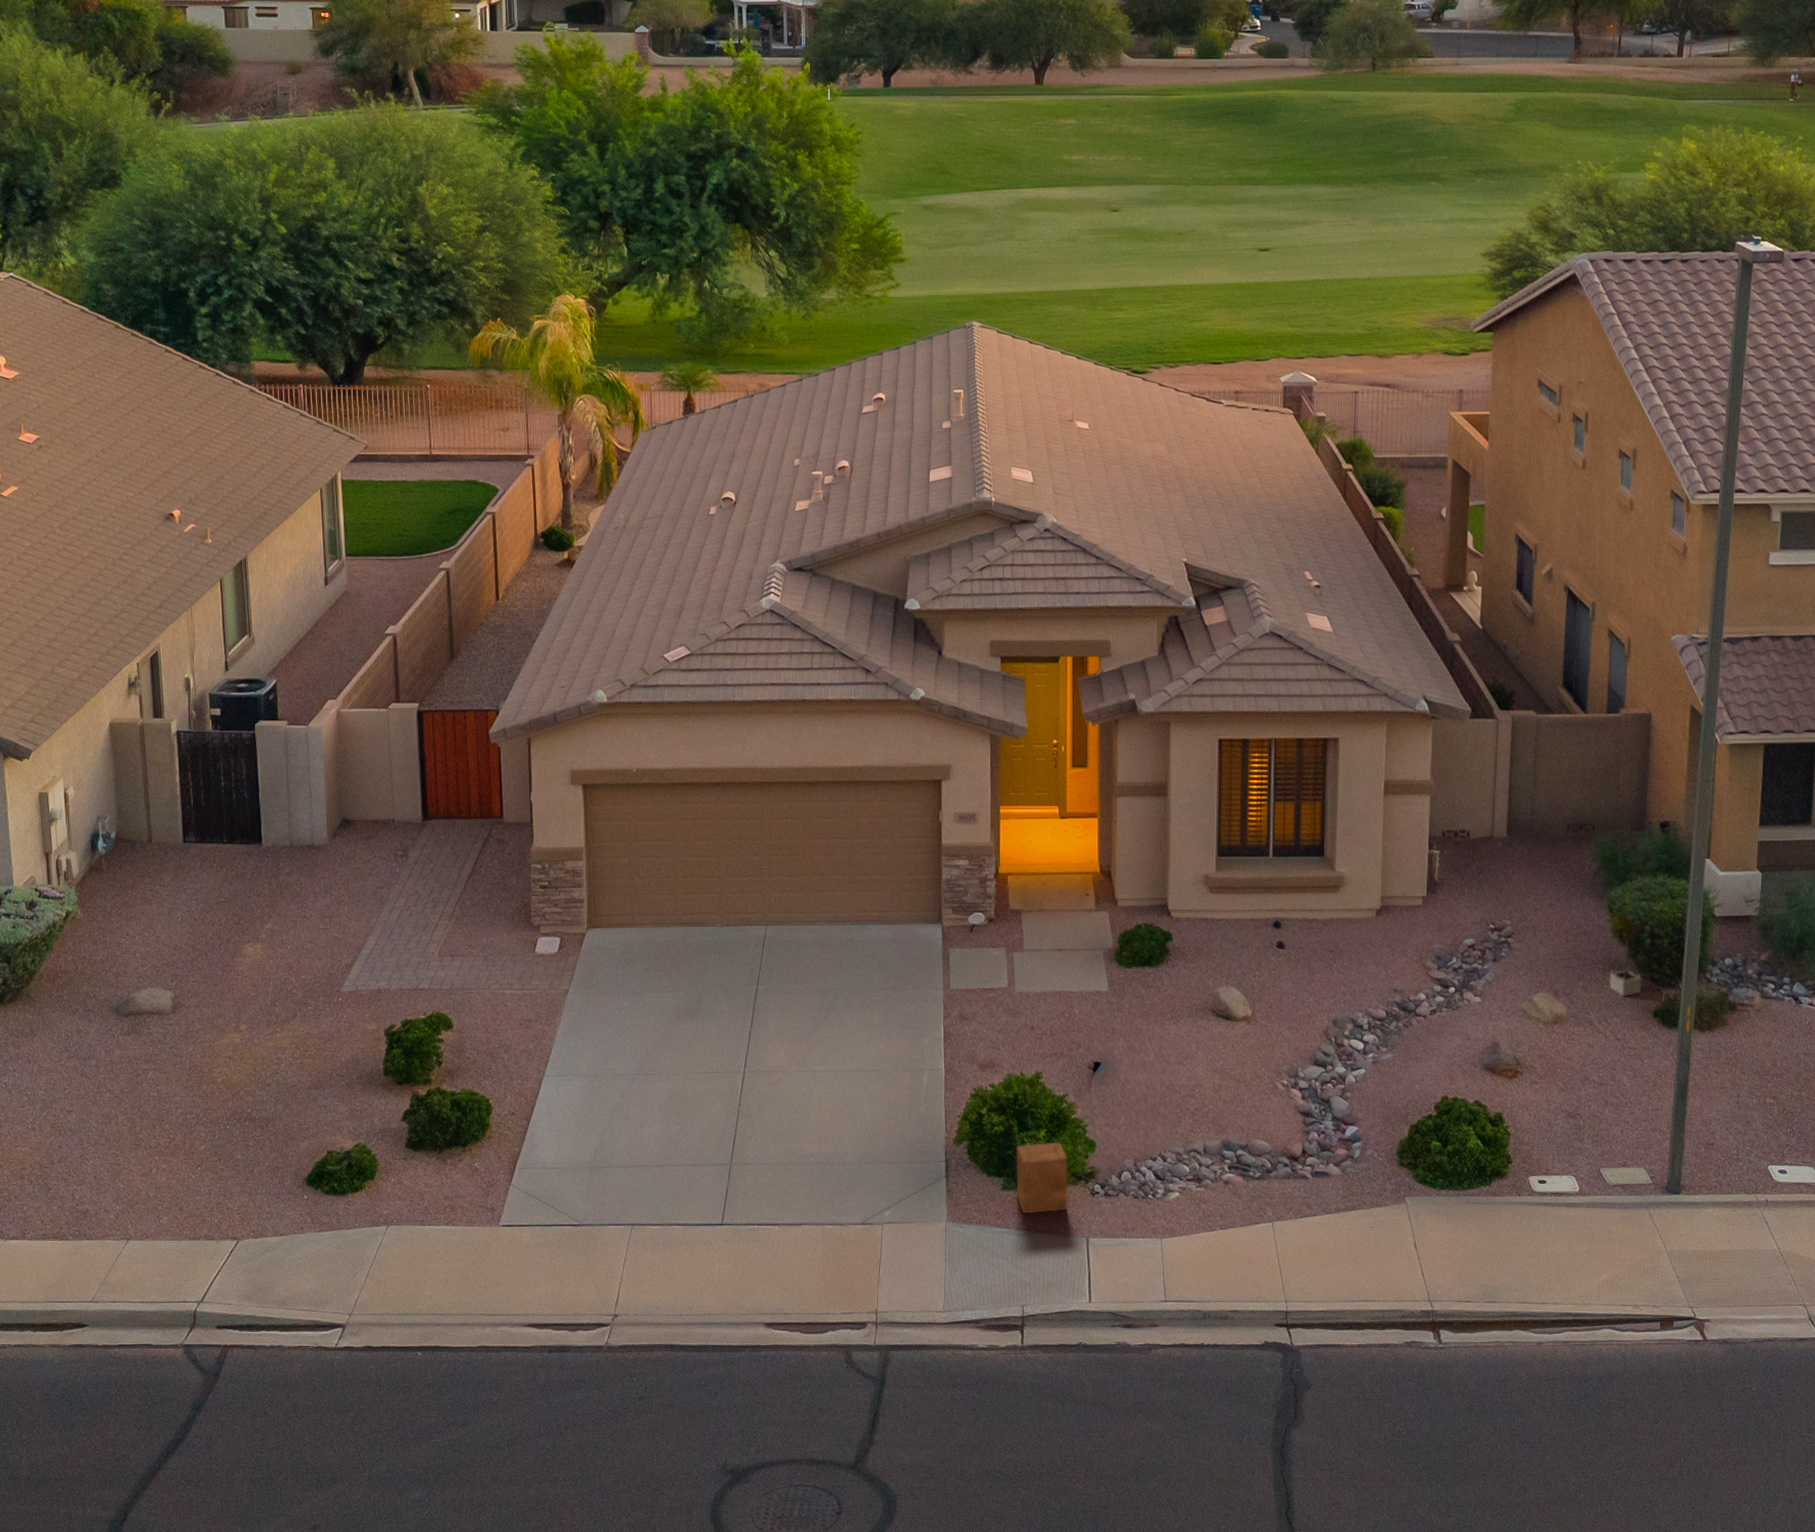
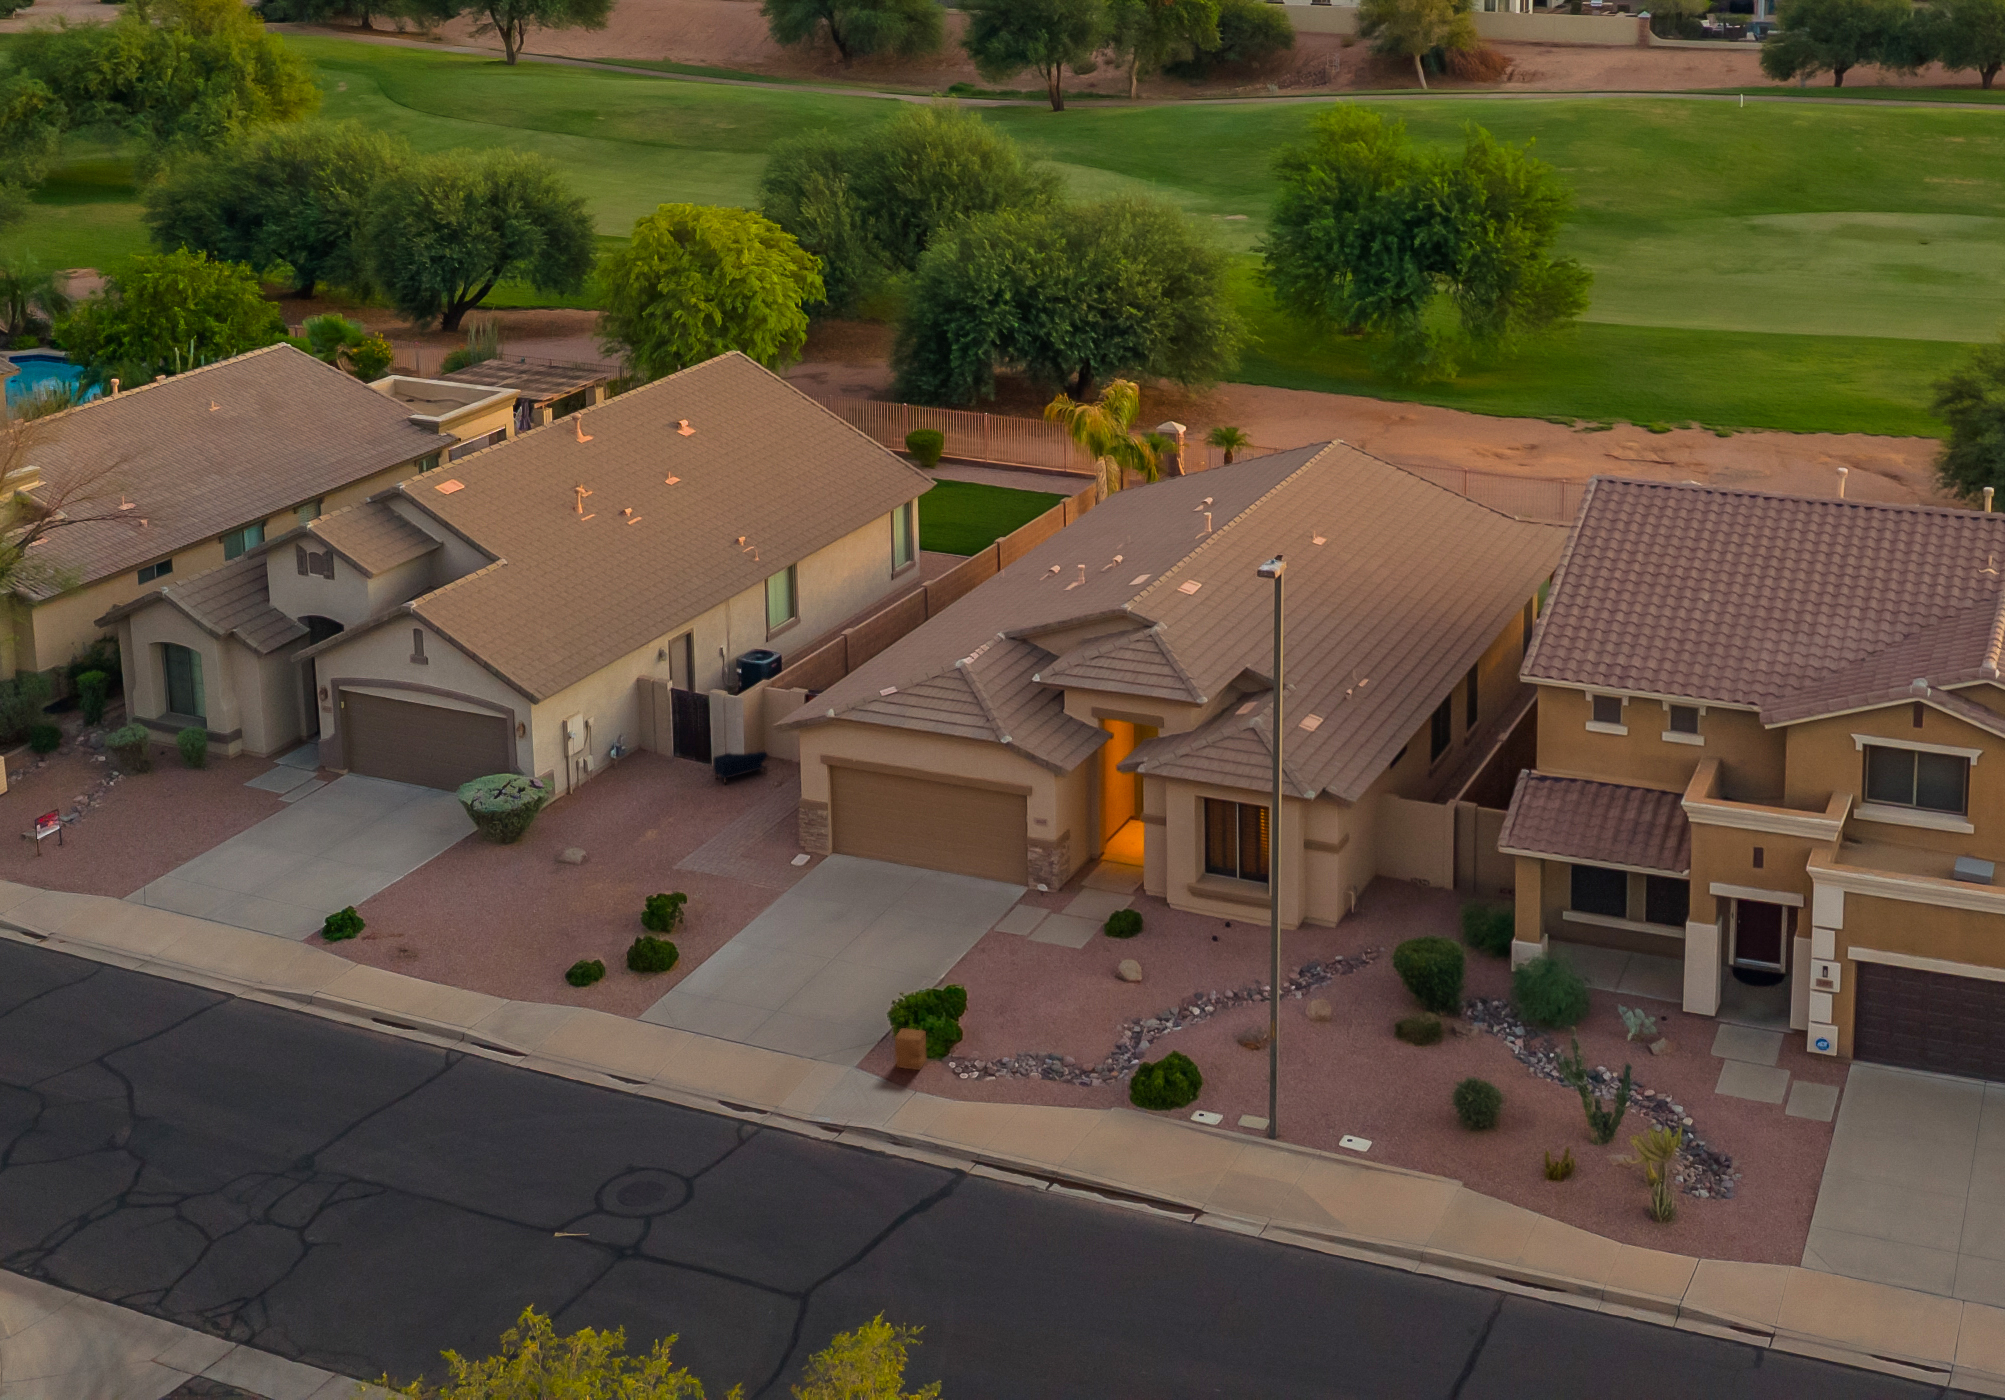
bench: none [293,799,379,864] -> present [713,750,767,783]
potted tree: present [1610,914,1641,996] -> none [1383,959,1406,1015]

